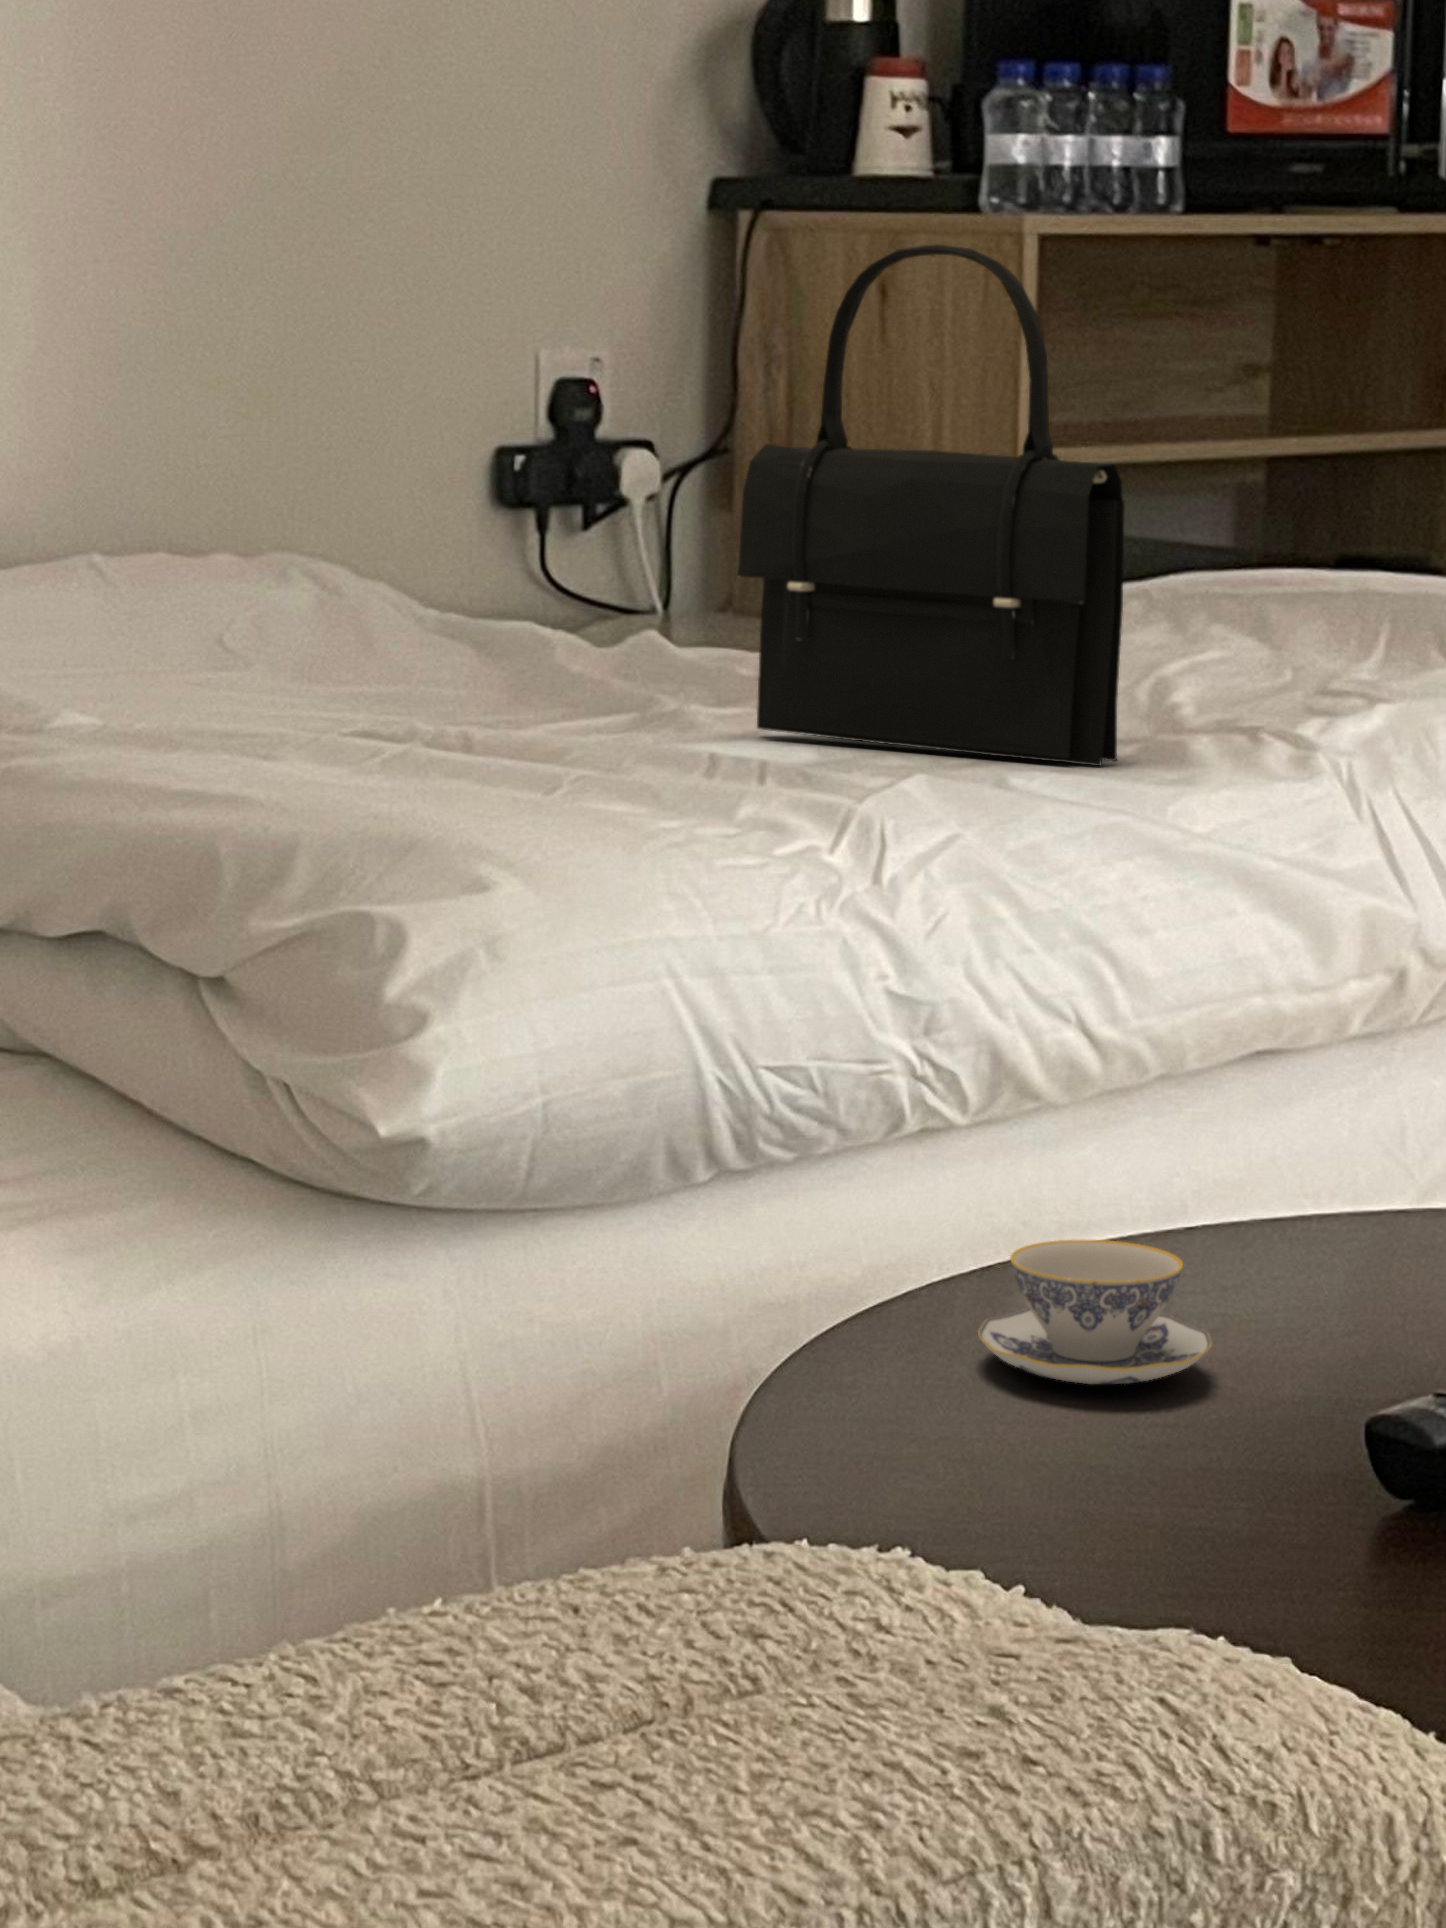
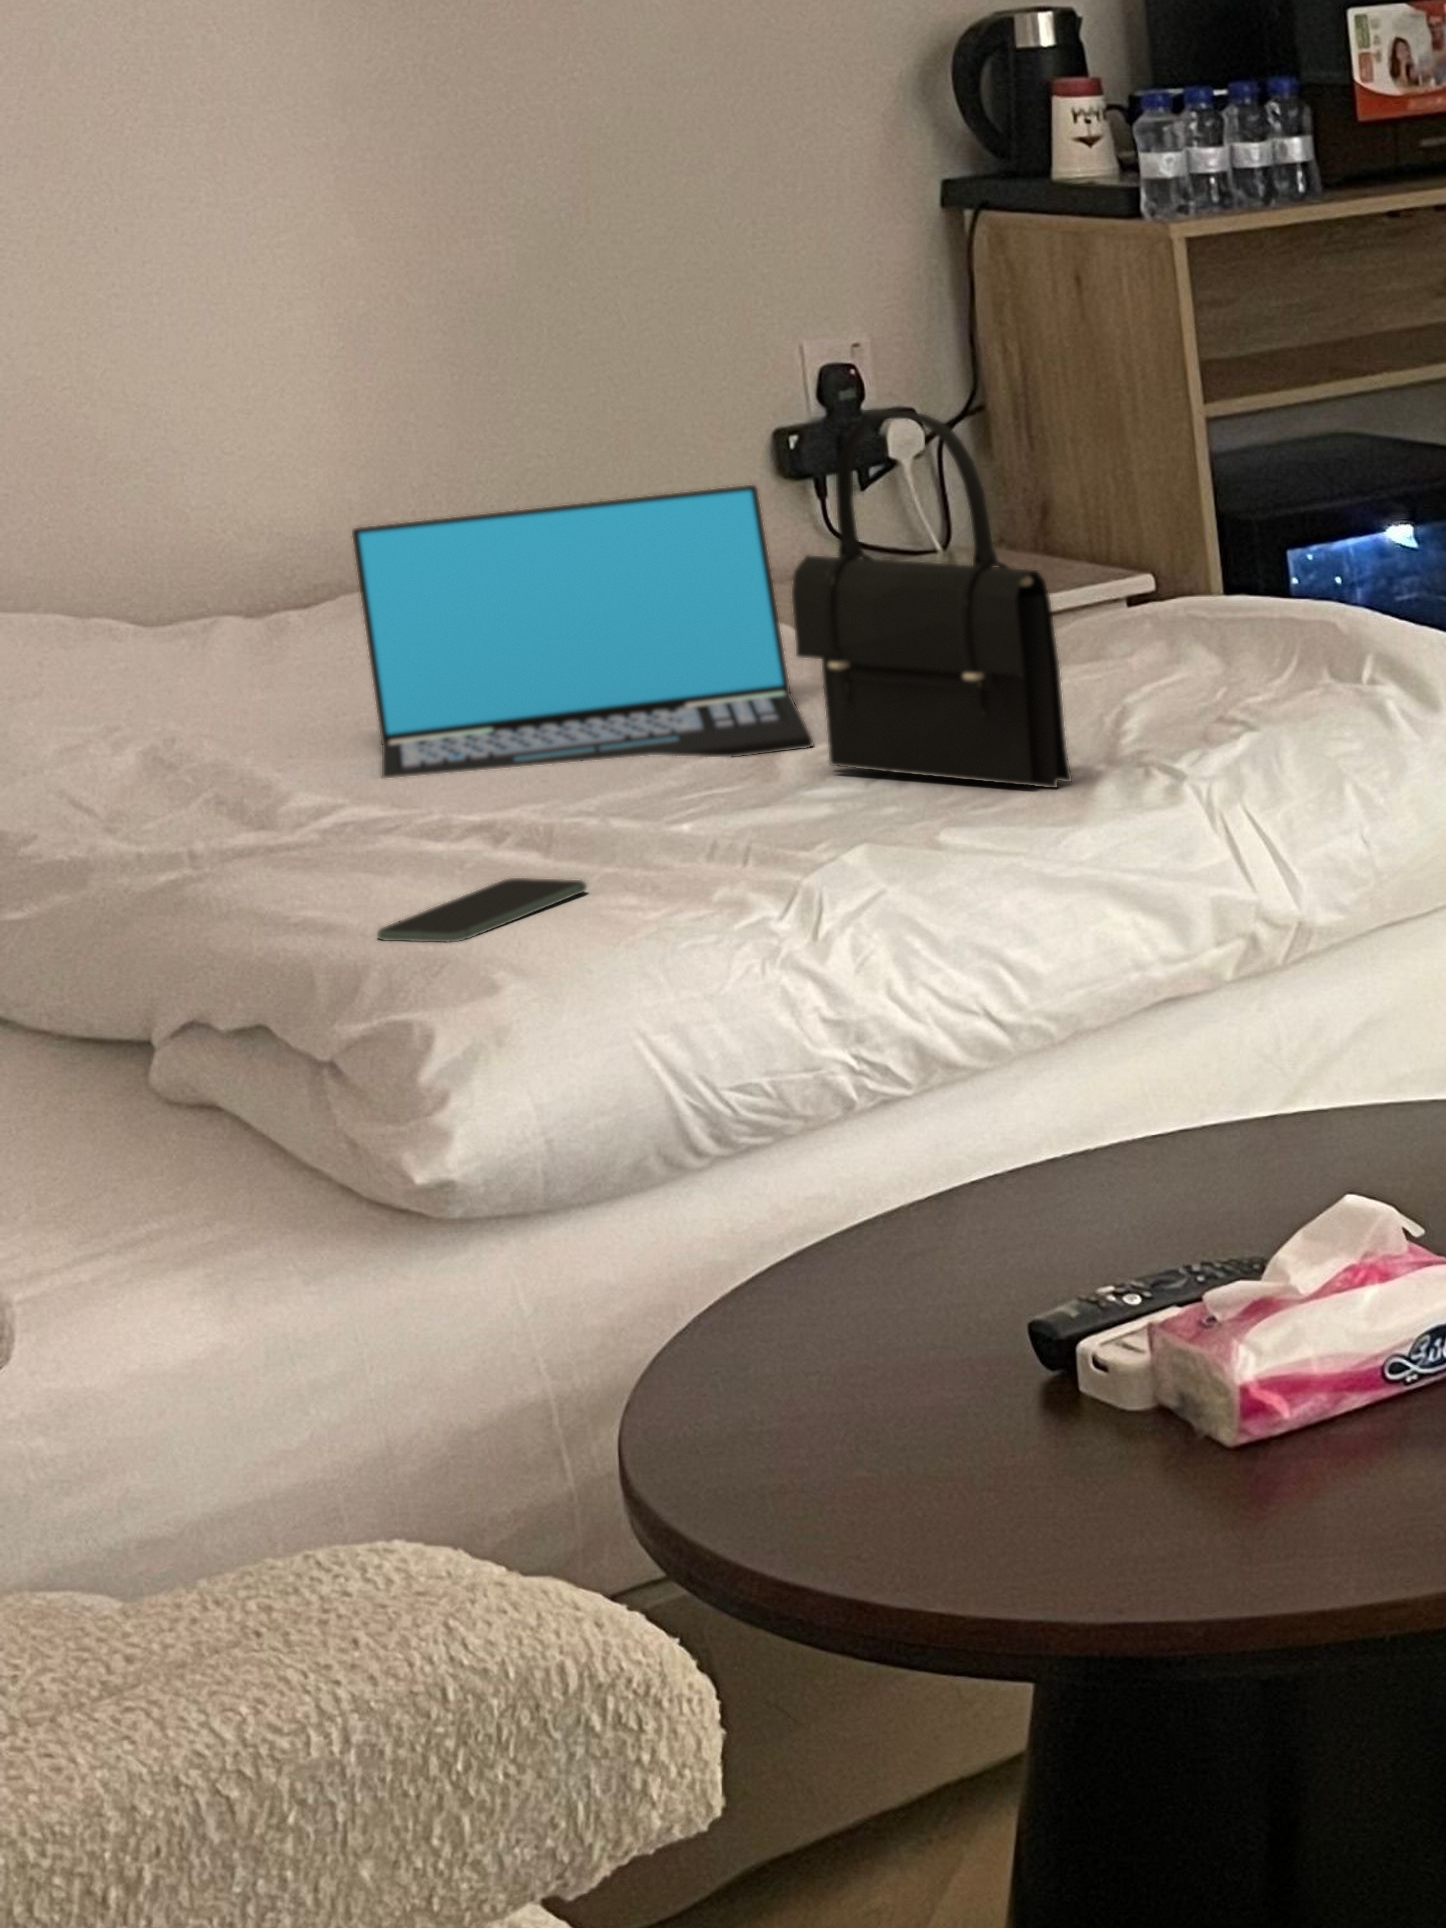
laptop: none [127,410,704,727] -> present [352,485,813,778]
smartphone: none [287,777,544,831] -> present [377,878,587,942]
teacup: present [978,1240,1212,1384] -> none [808,1209,965,1312]

